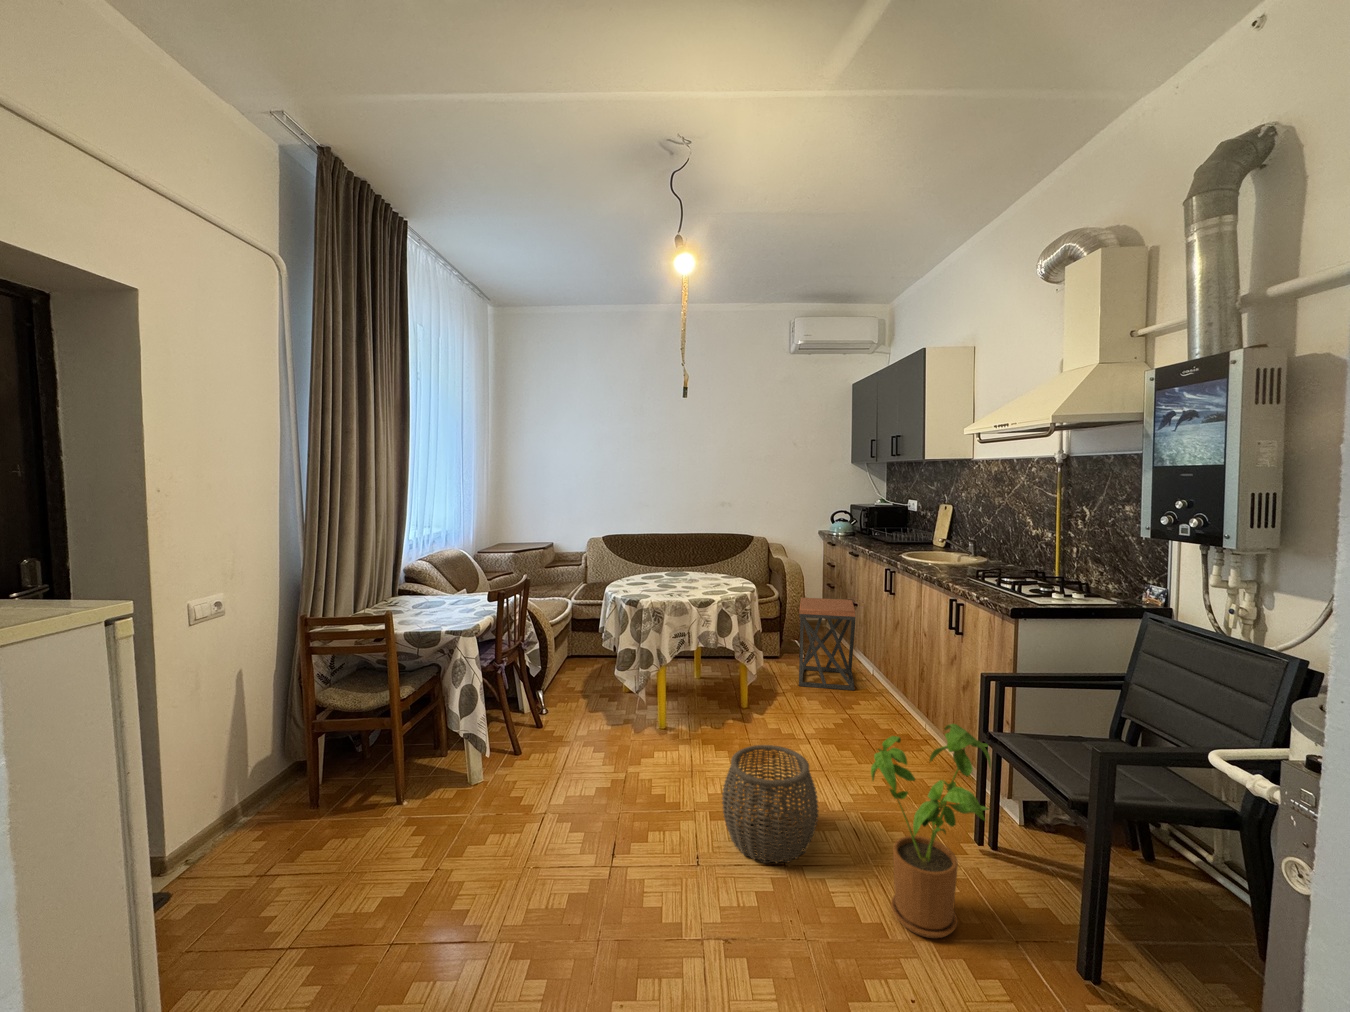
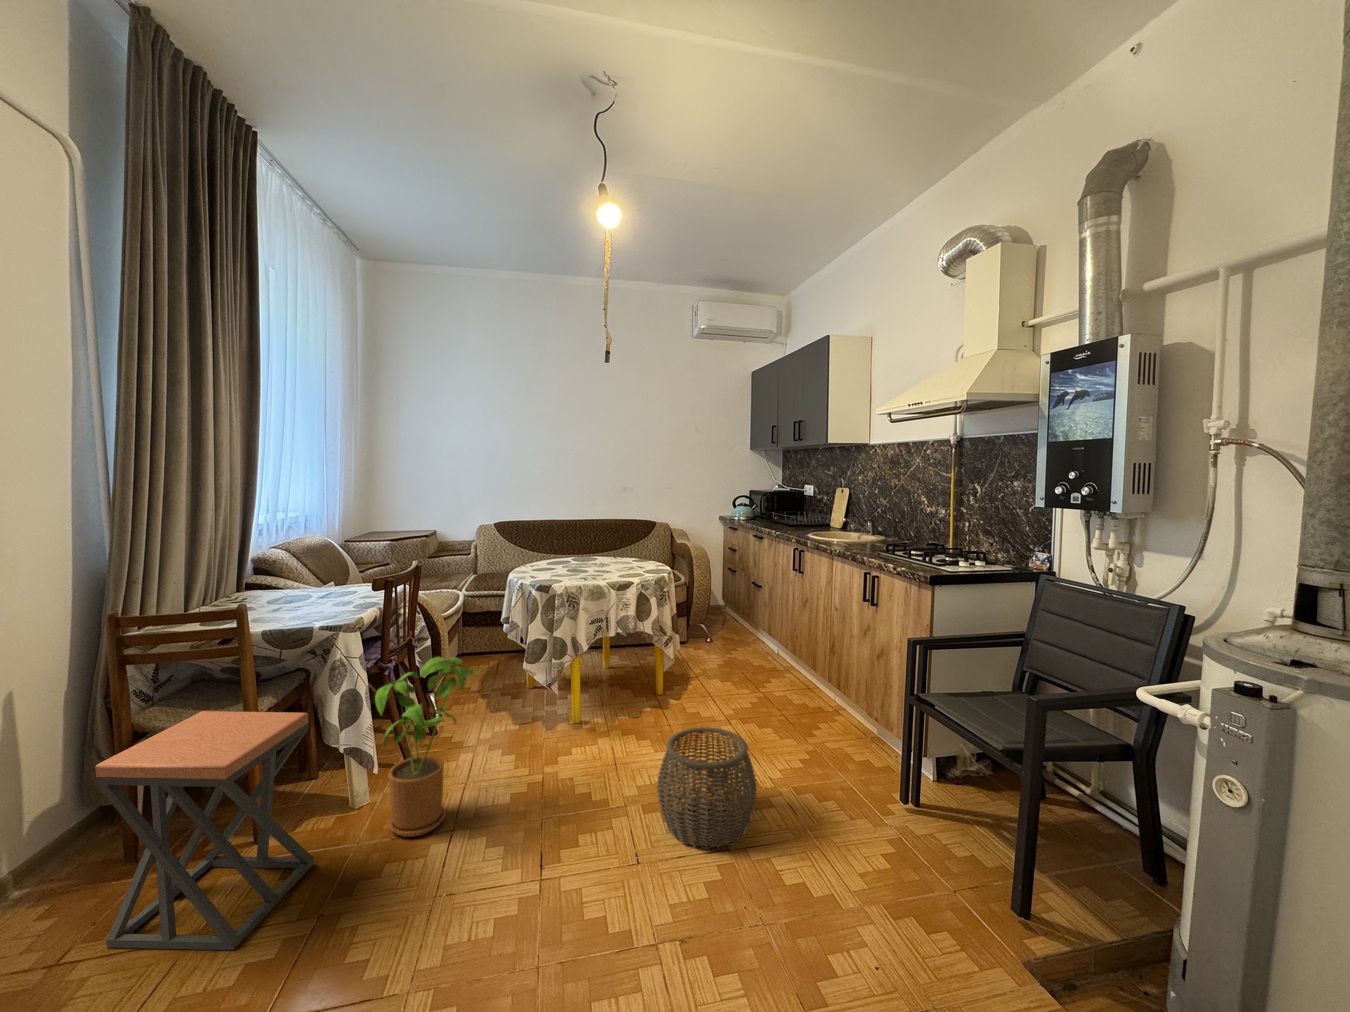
stool: present [799,598,855,690] -> present [95,711,314,950]
house plant: present [871,724,991,938] -> present [375,657,479,837]

